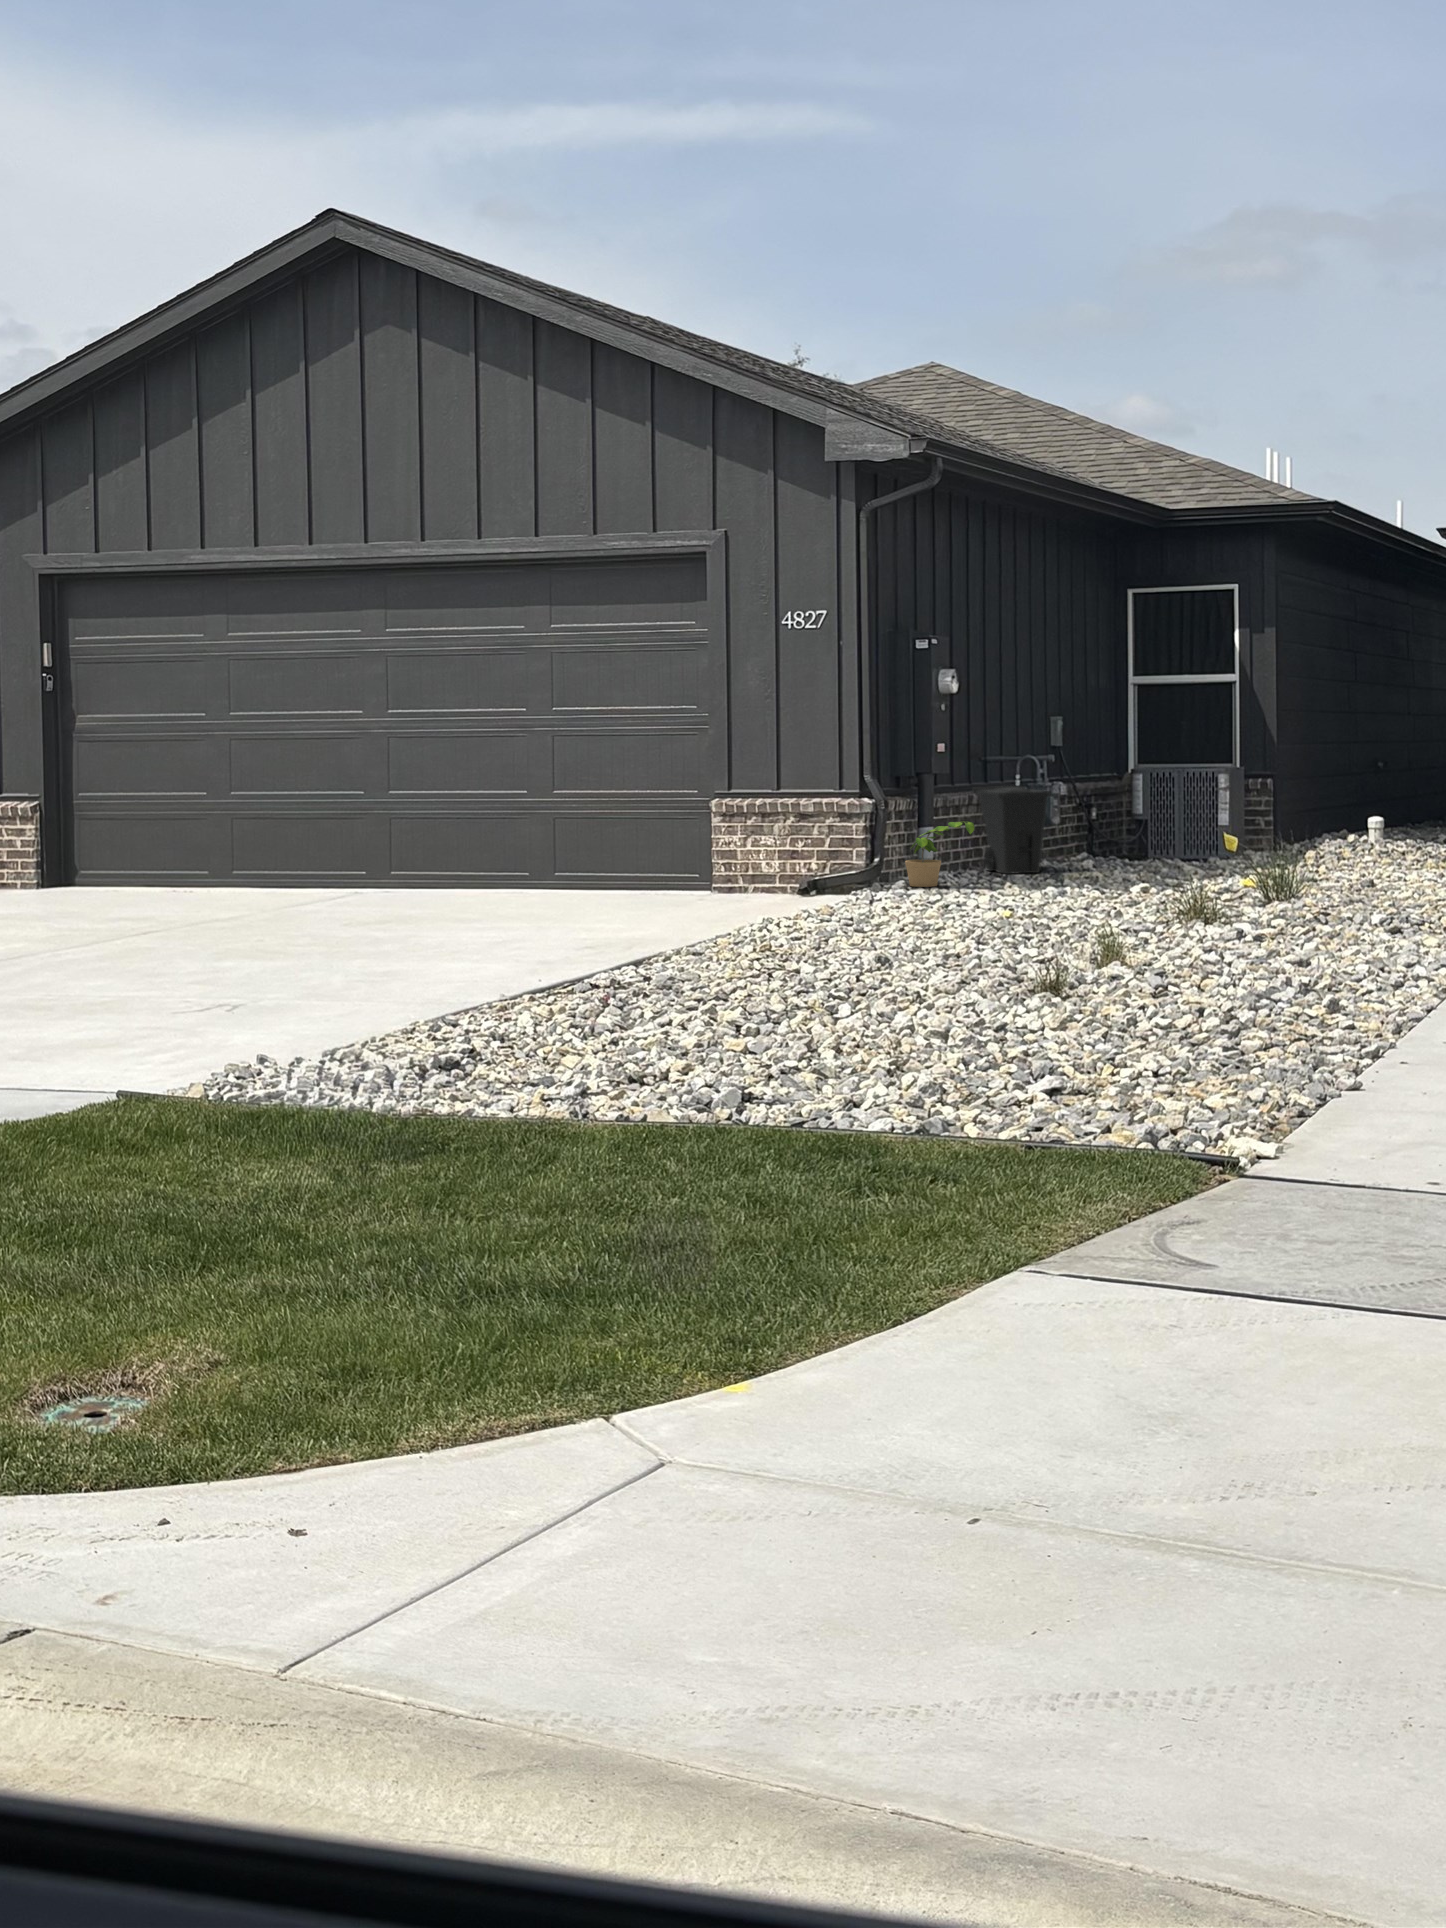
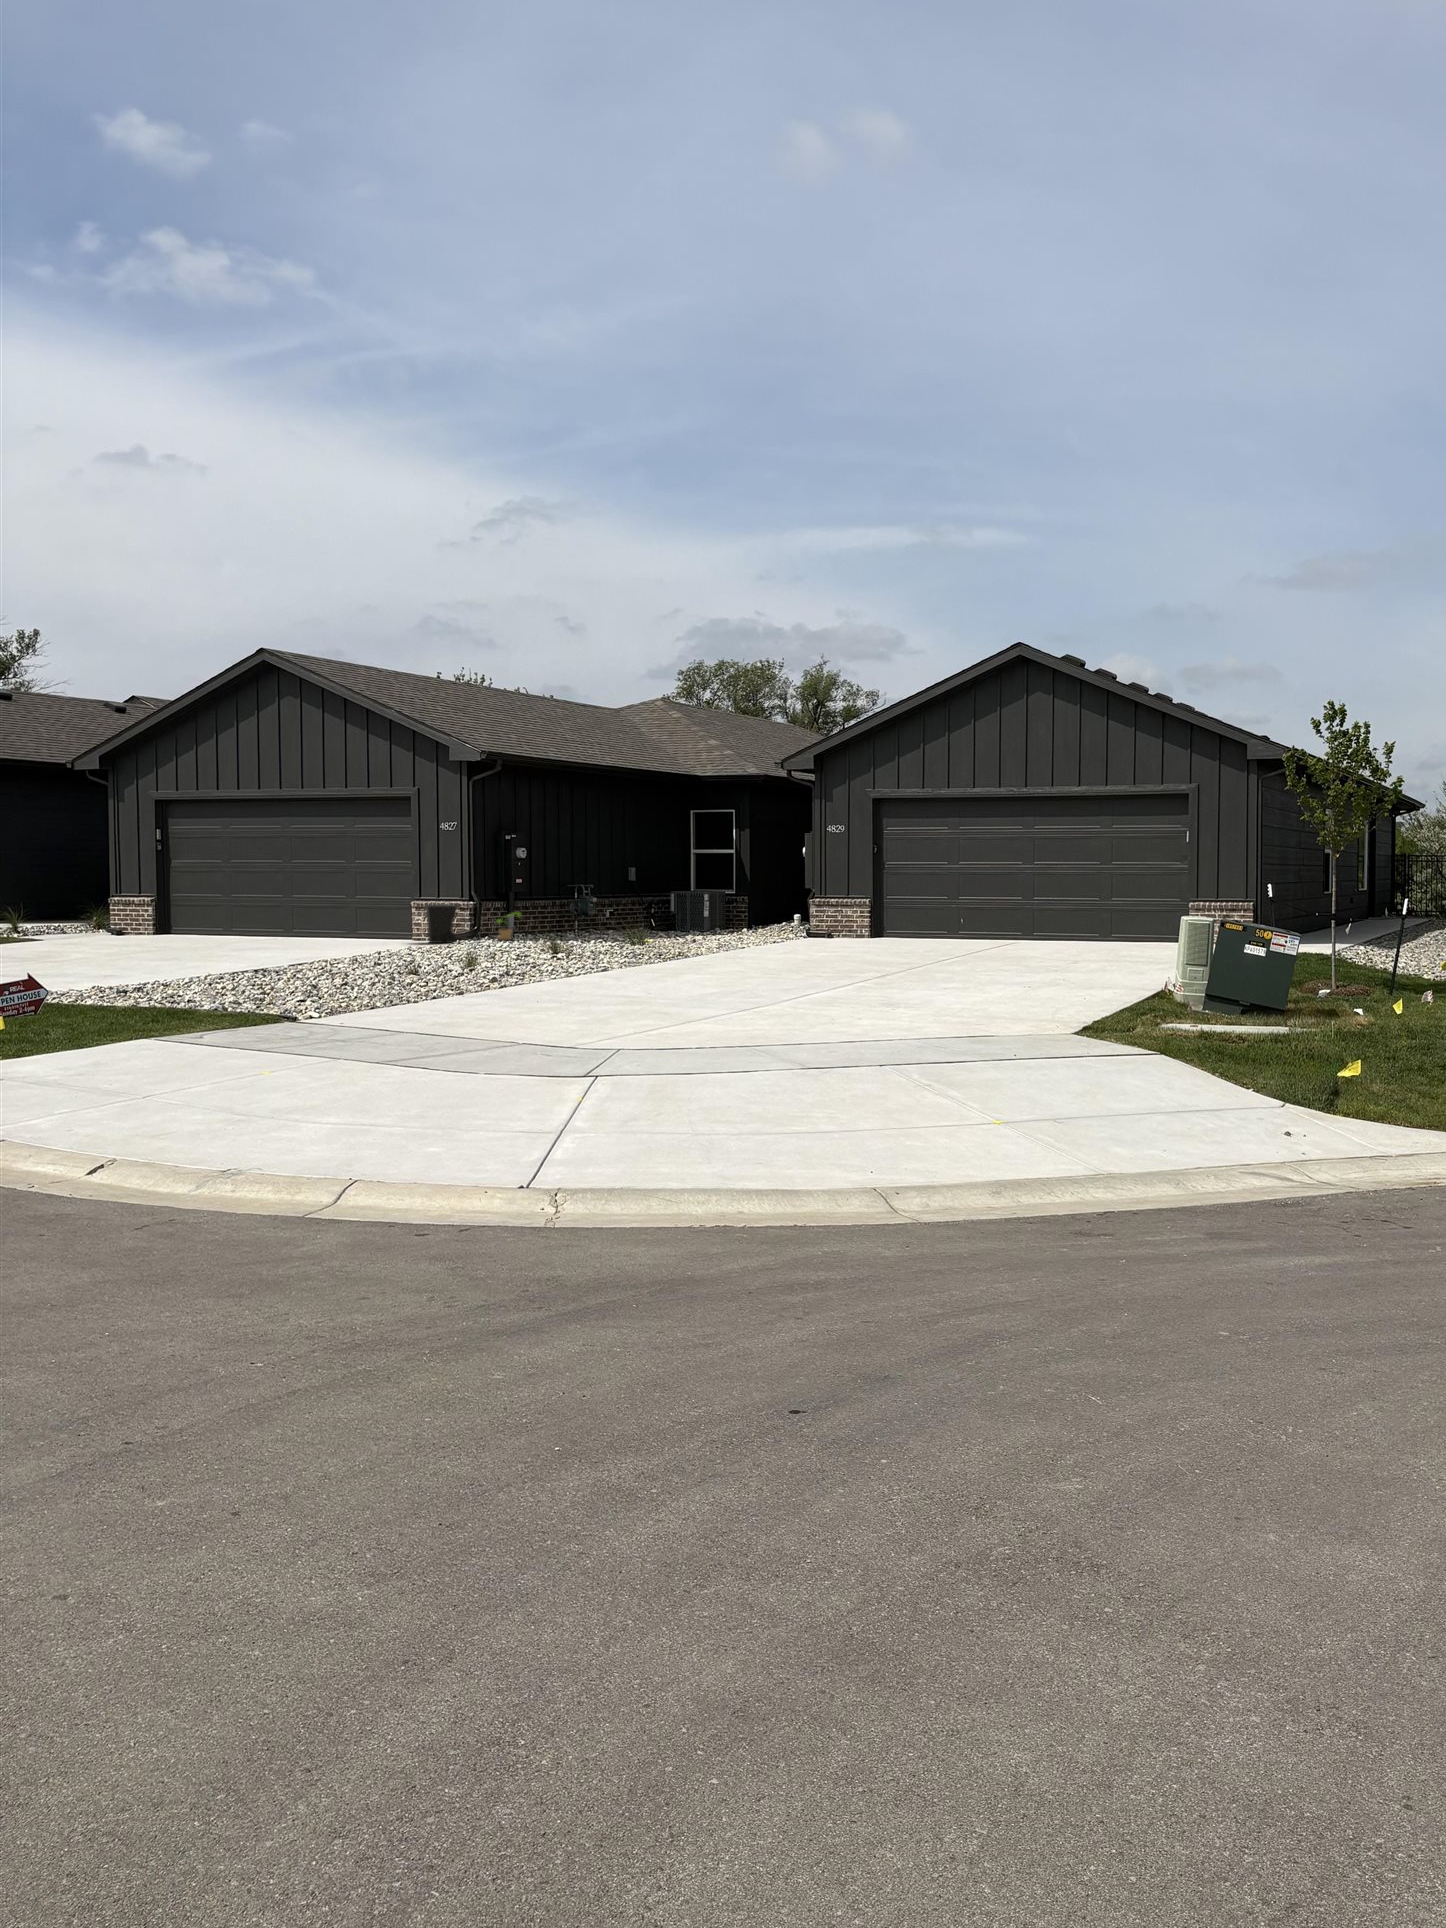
trash can: present [972,786,1051,874] -> present [425,904,460,943]

